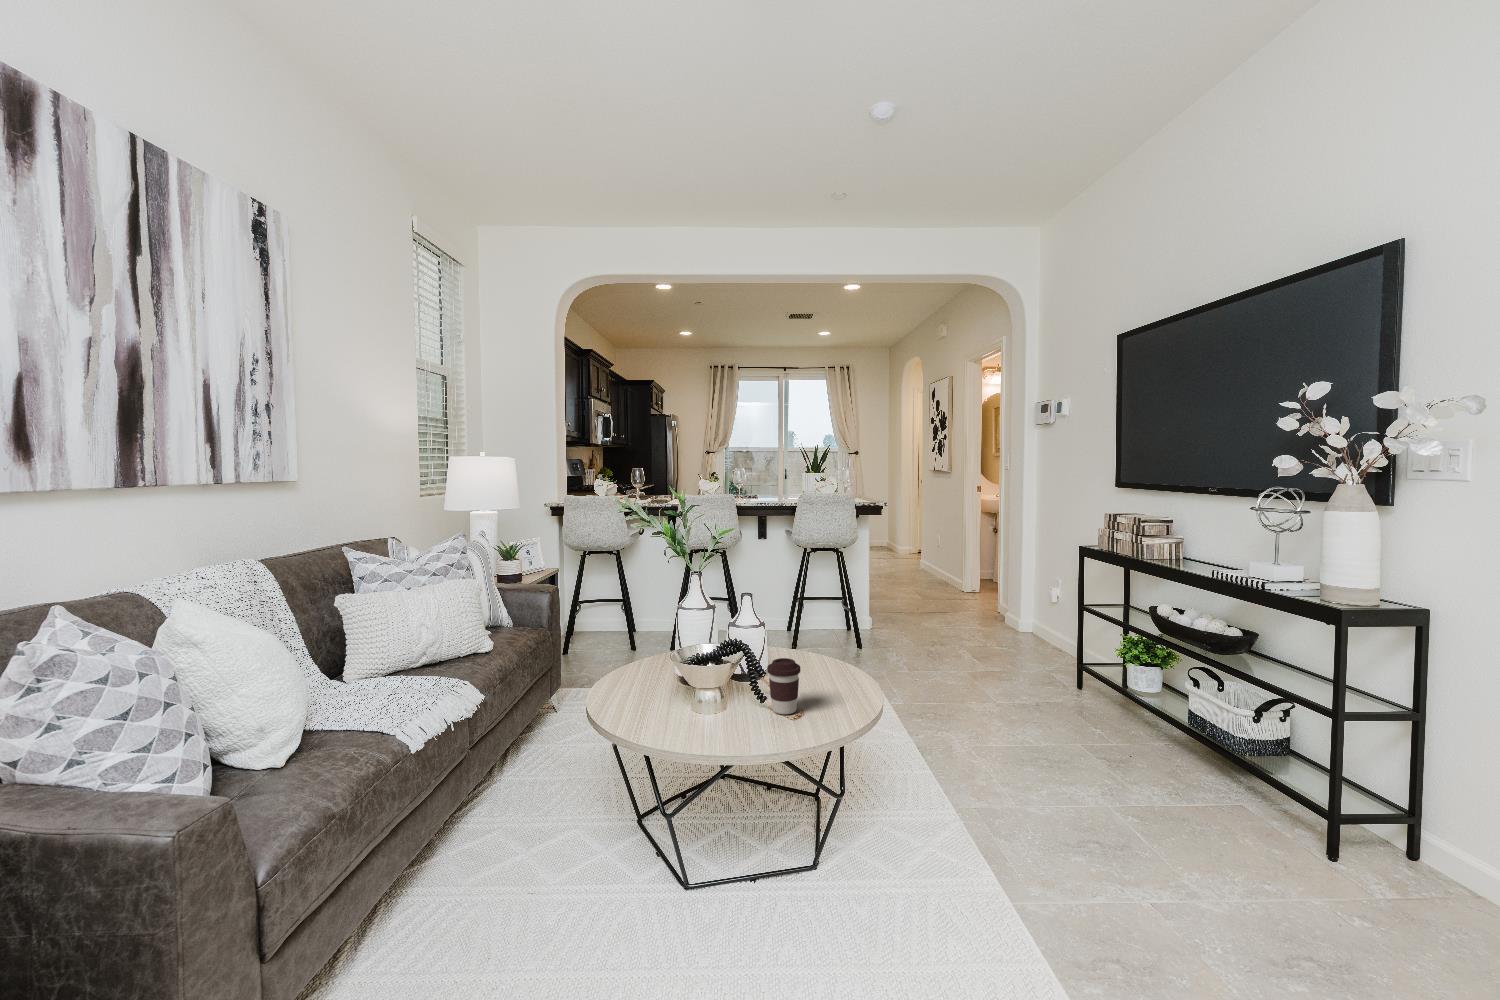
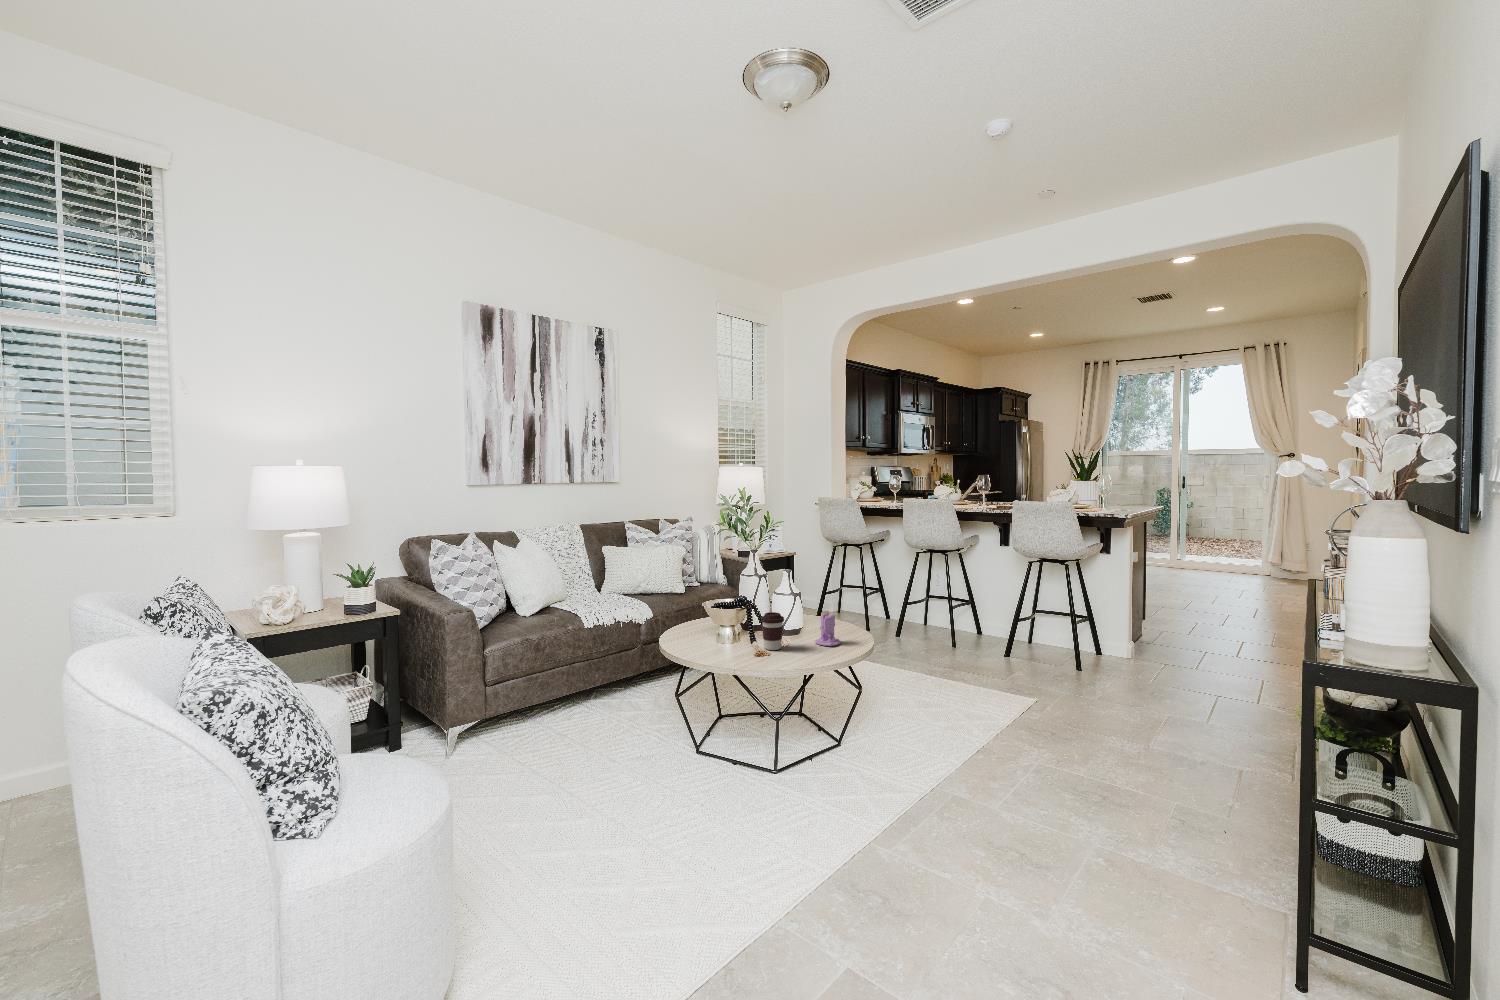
candle: none [804,640,837,690] -> present [815,612,840,646]

